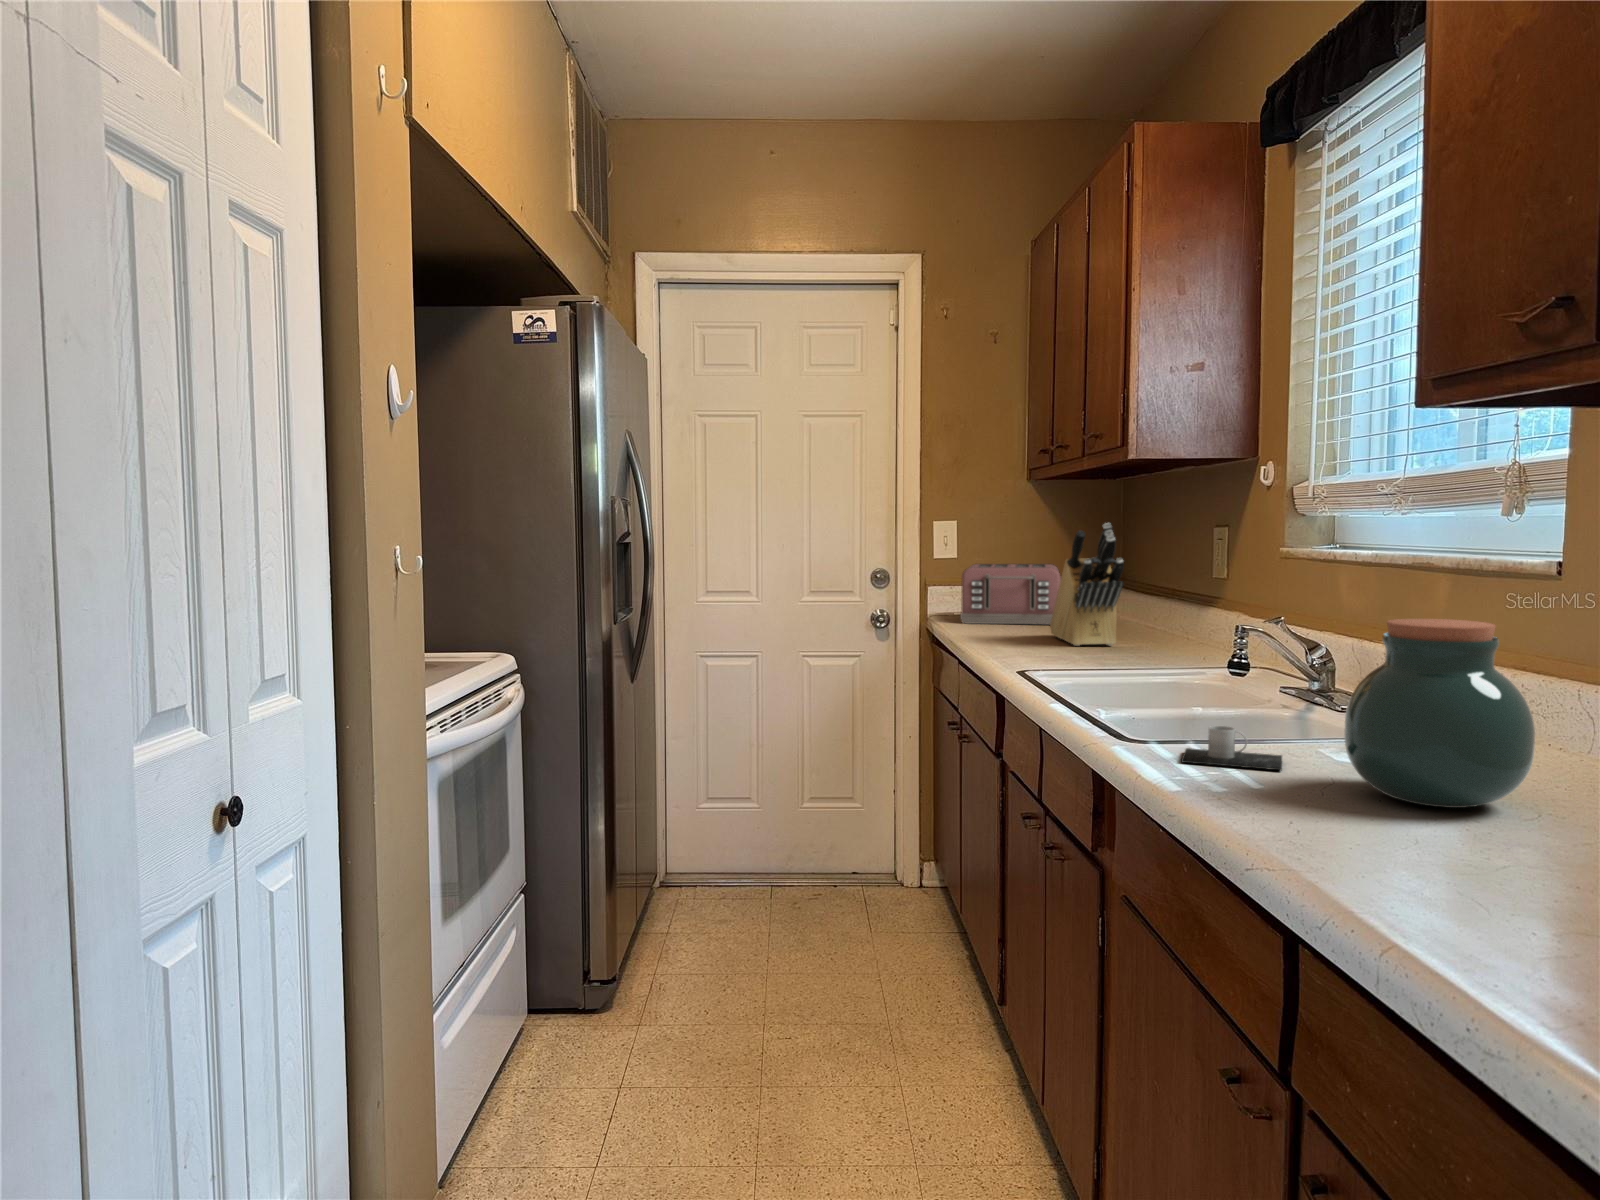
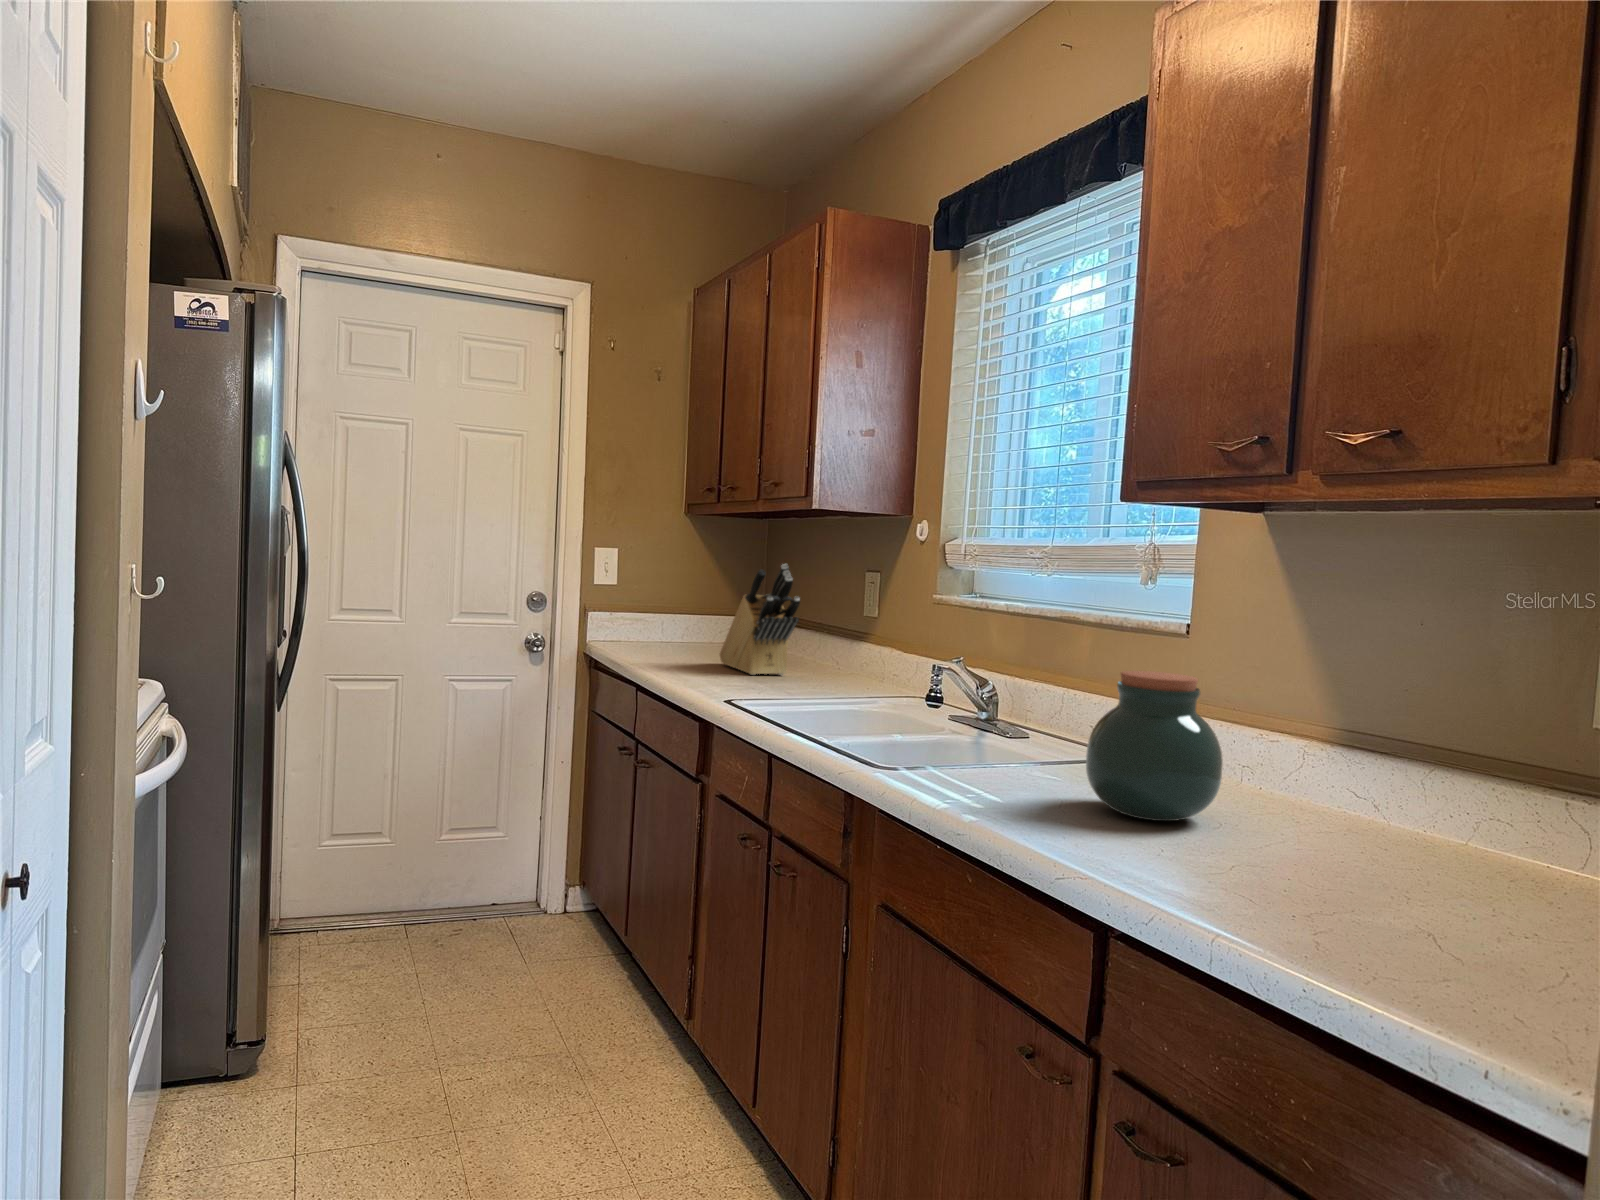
toaster: present [960,564,1061,625] -> none [621,592,718,652]
mug: present [1181,726,1282,770] -> none [942,757,1028,794]

